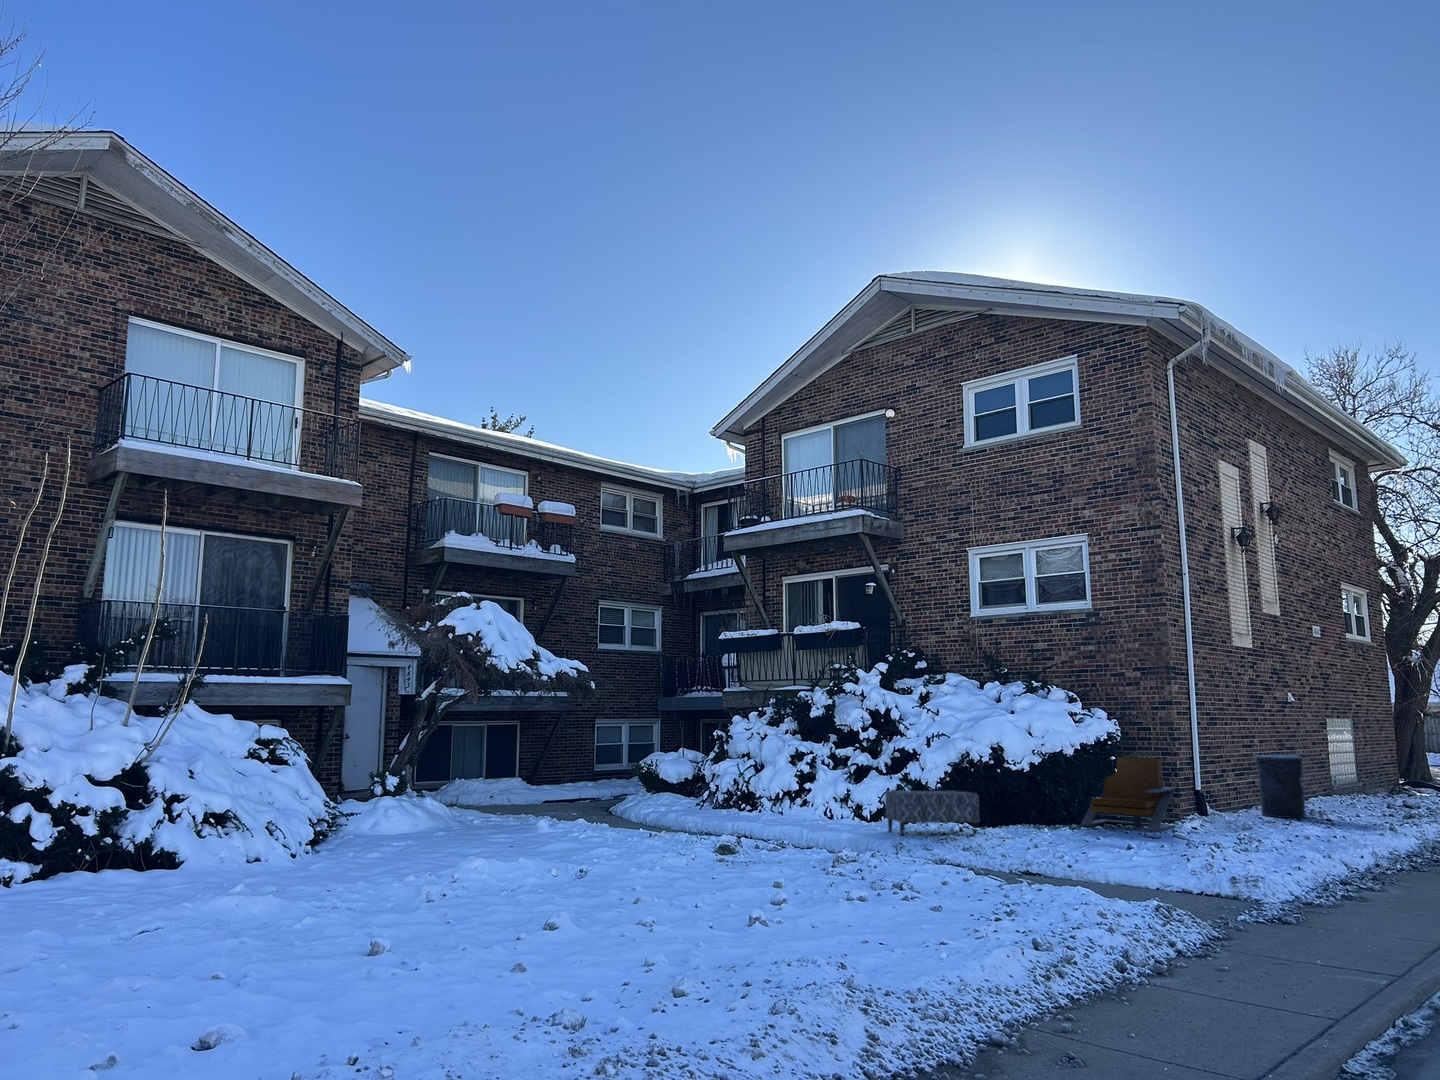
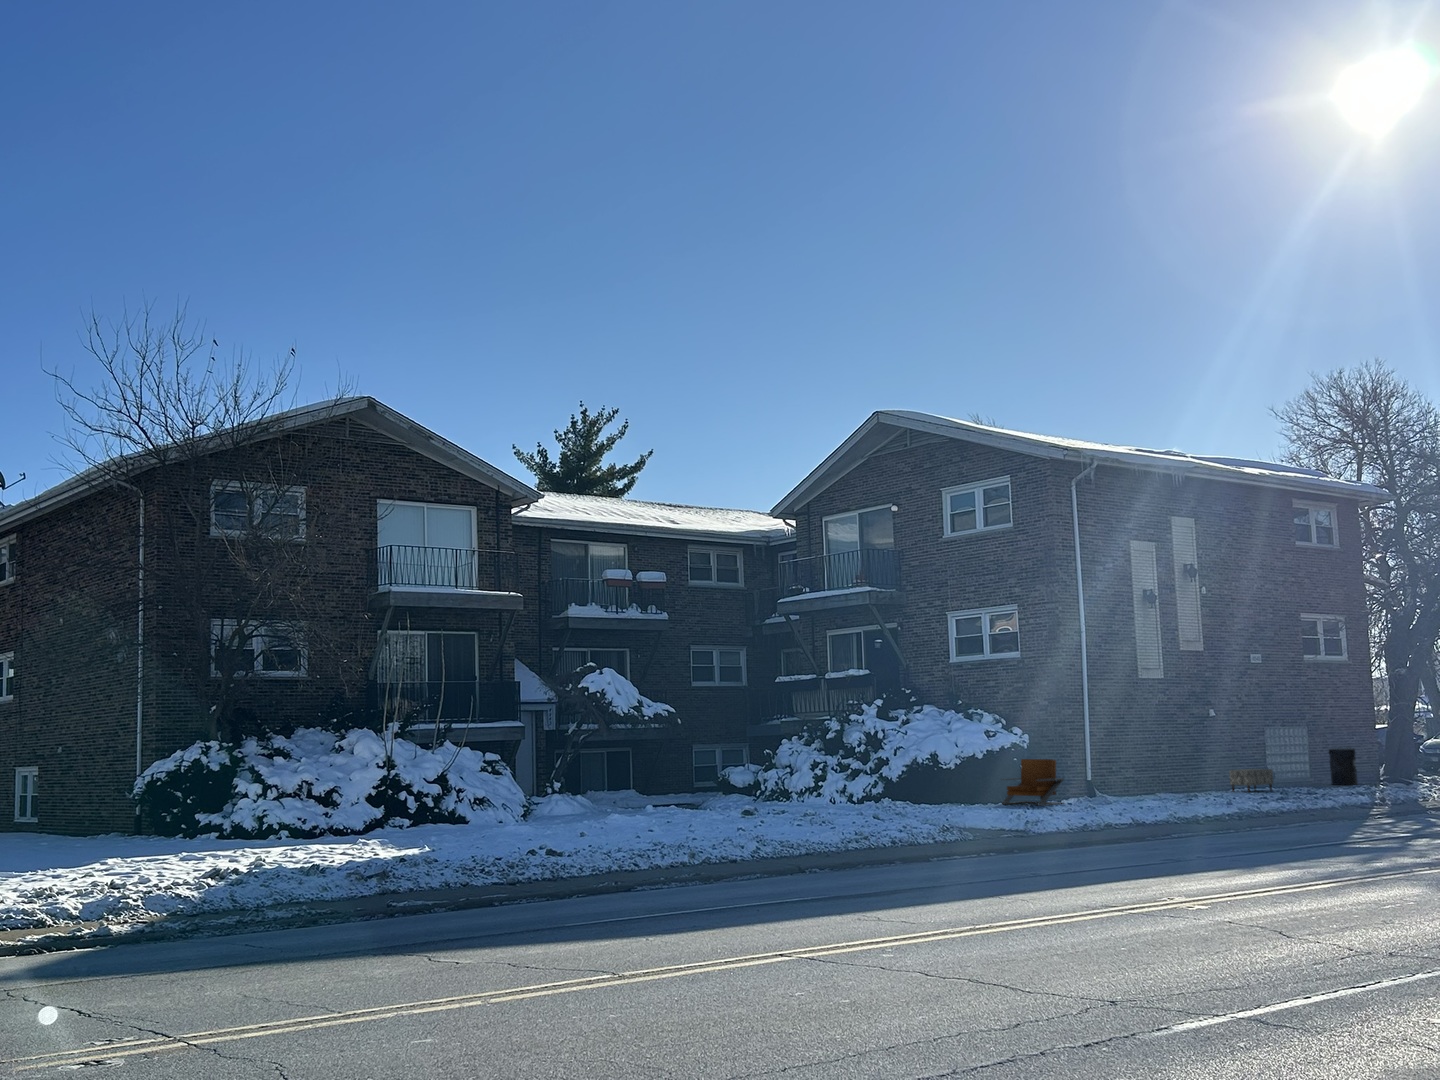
trash can: present [1255,753,1306,818] -> present [1329,747,1358,785]
bench: present [885,791,979,836] -> present [1229,769,1273,792]

